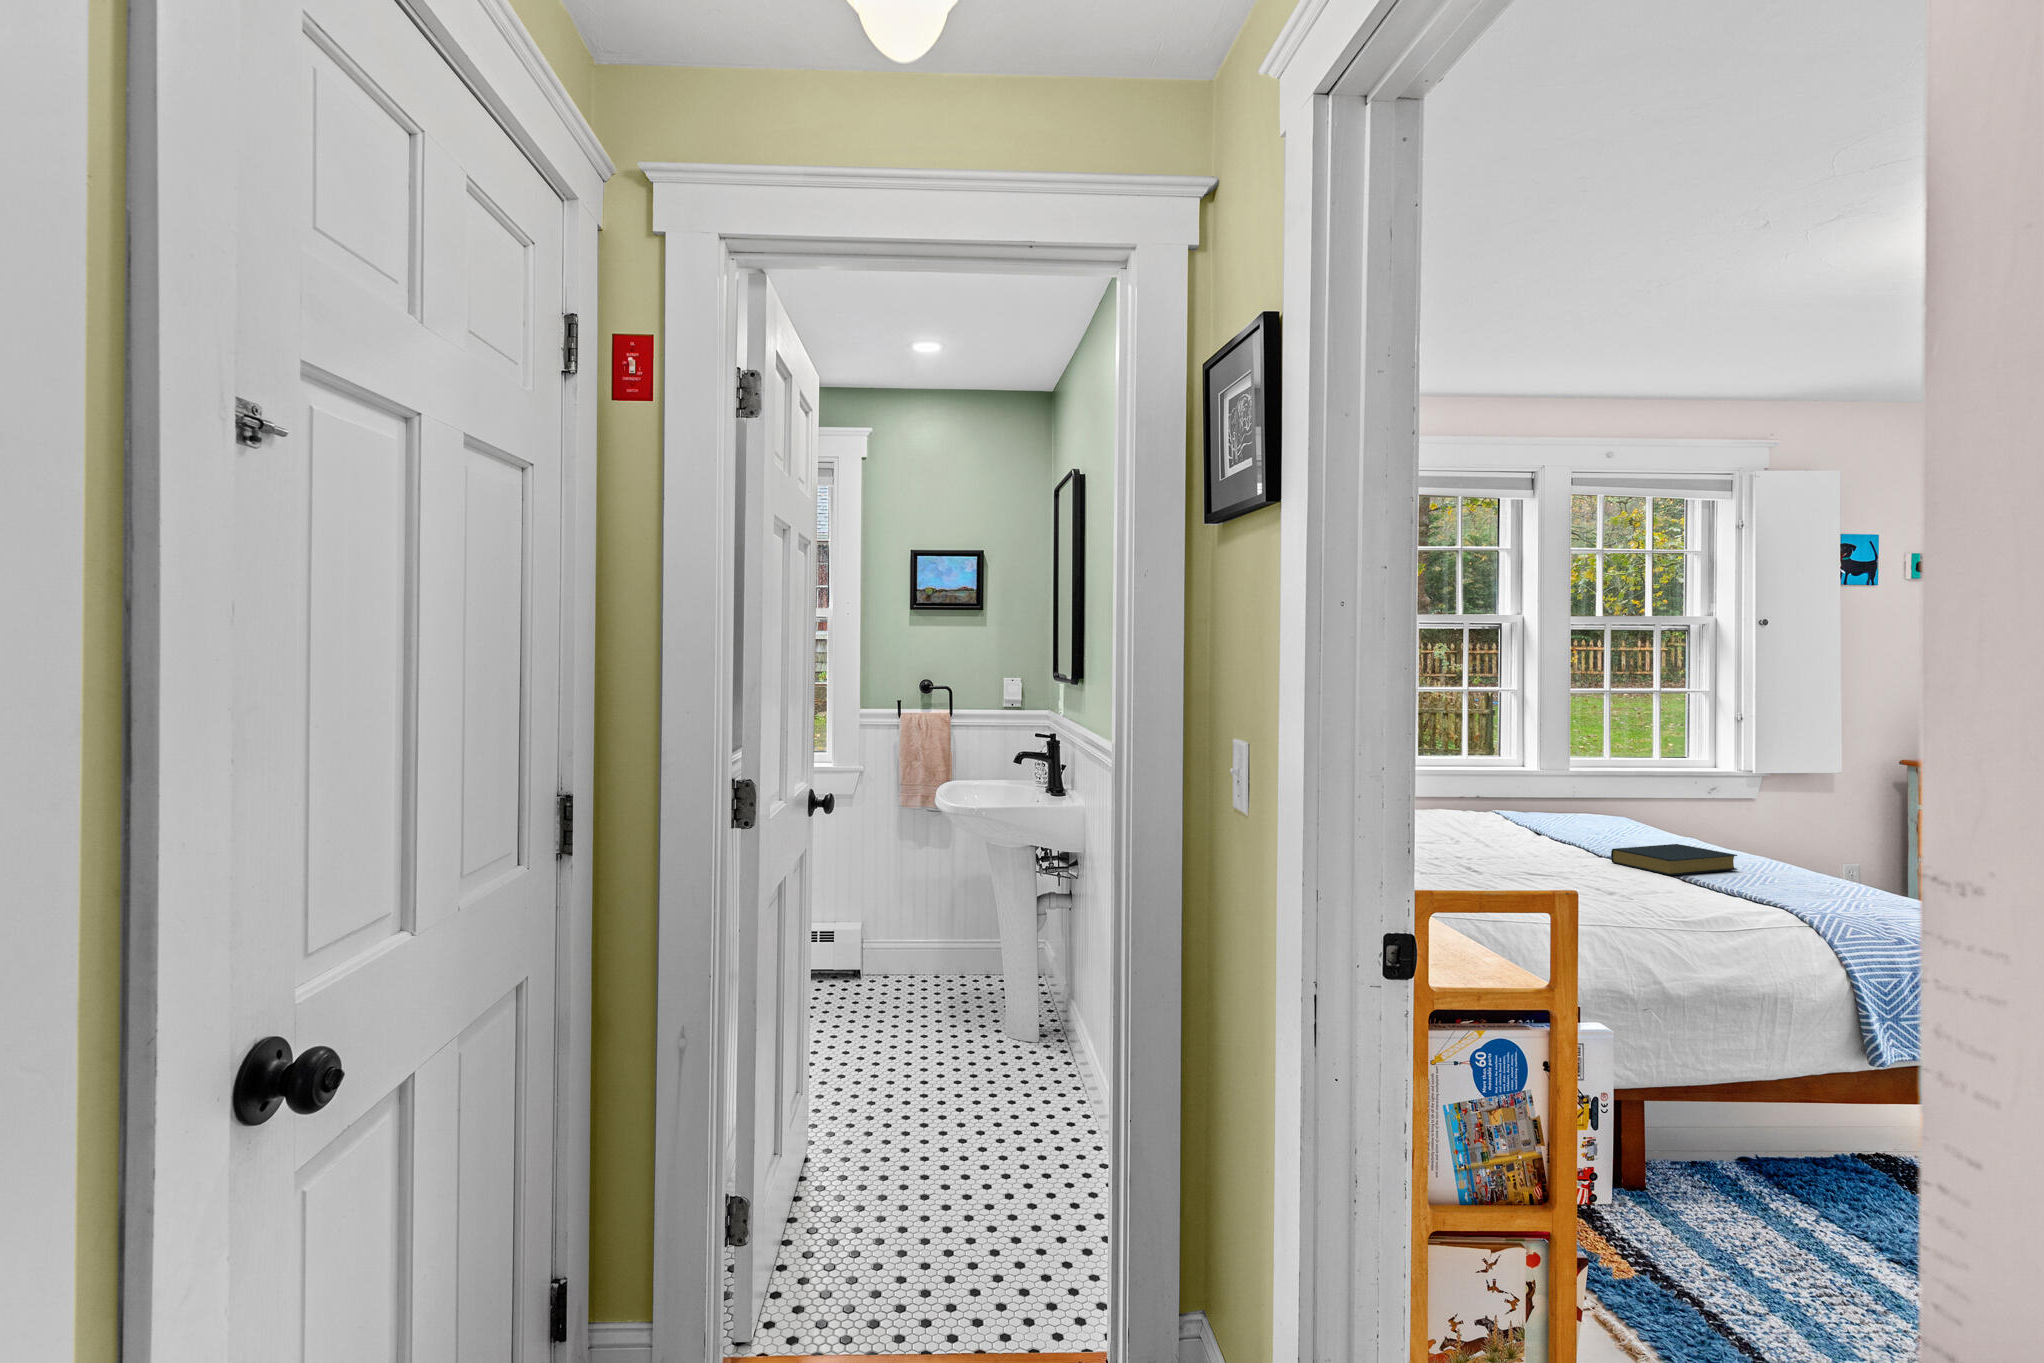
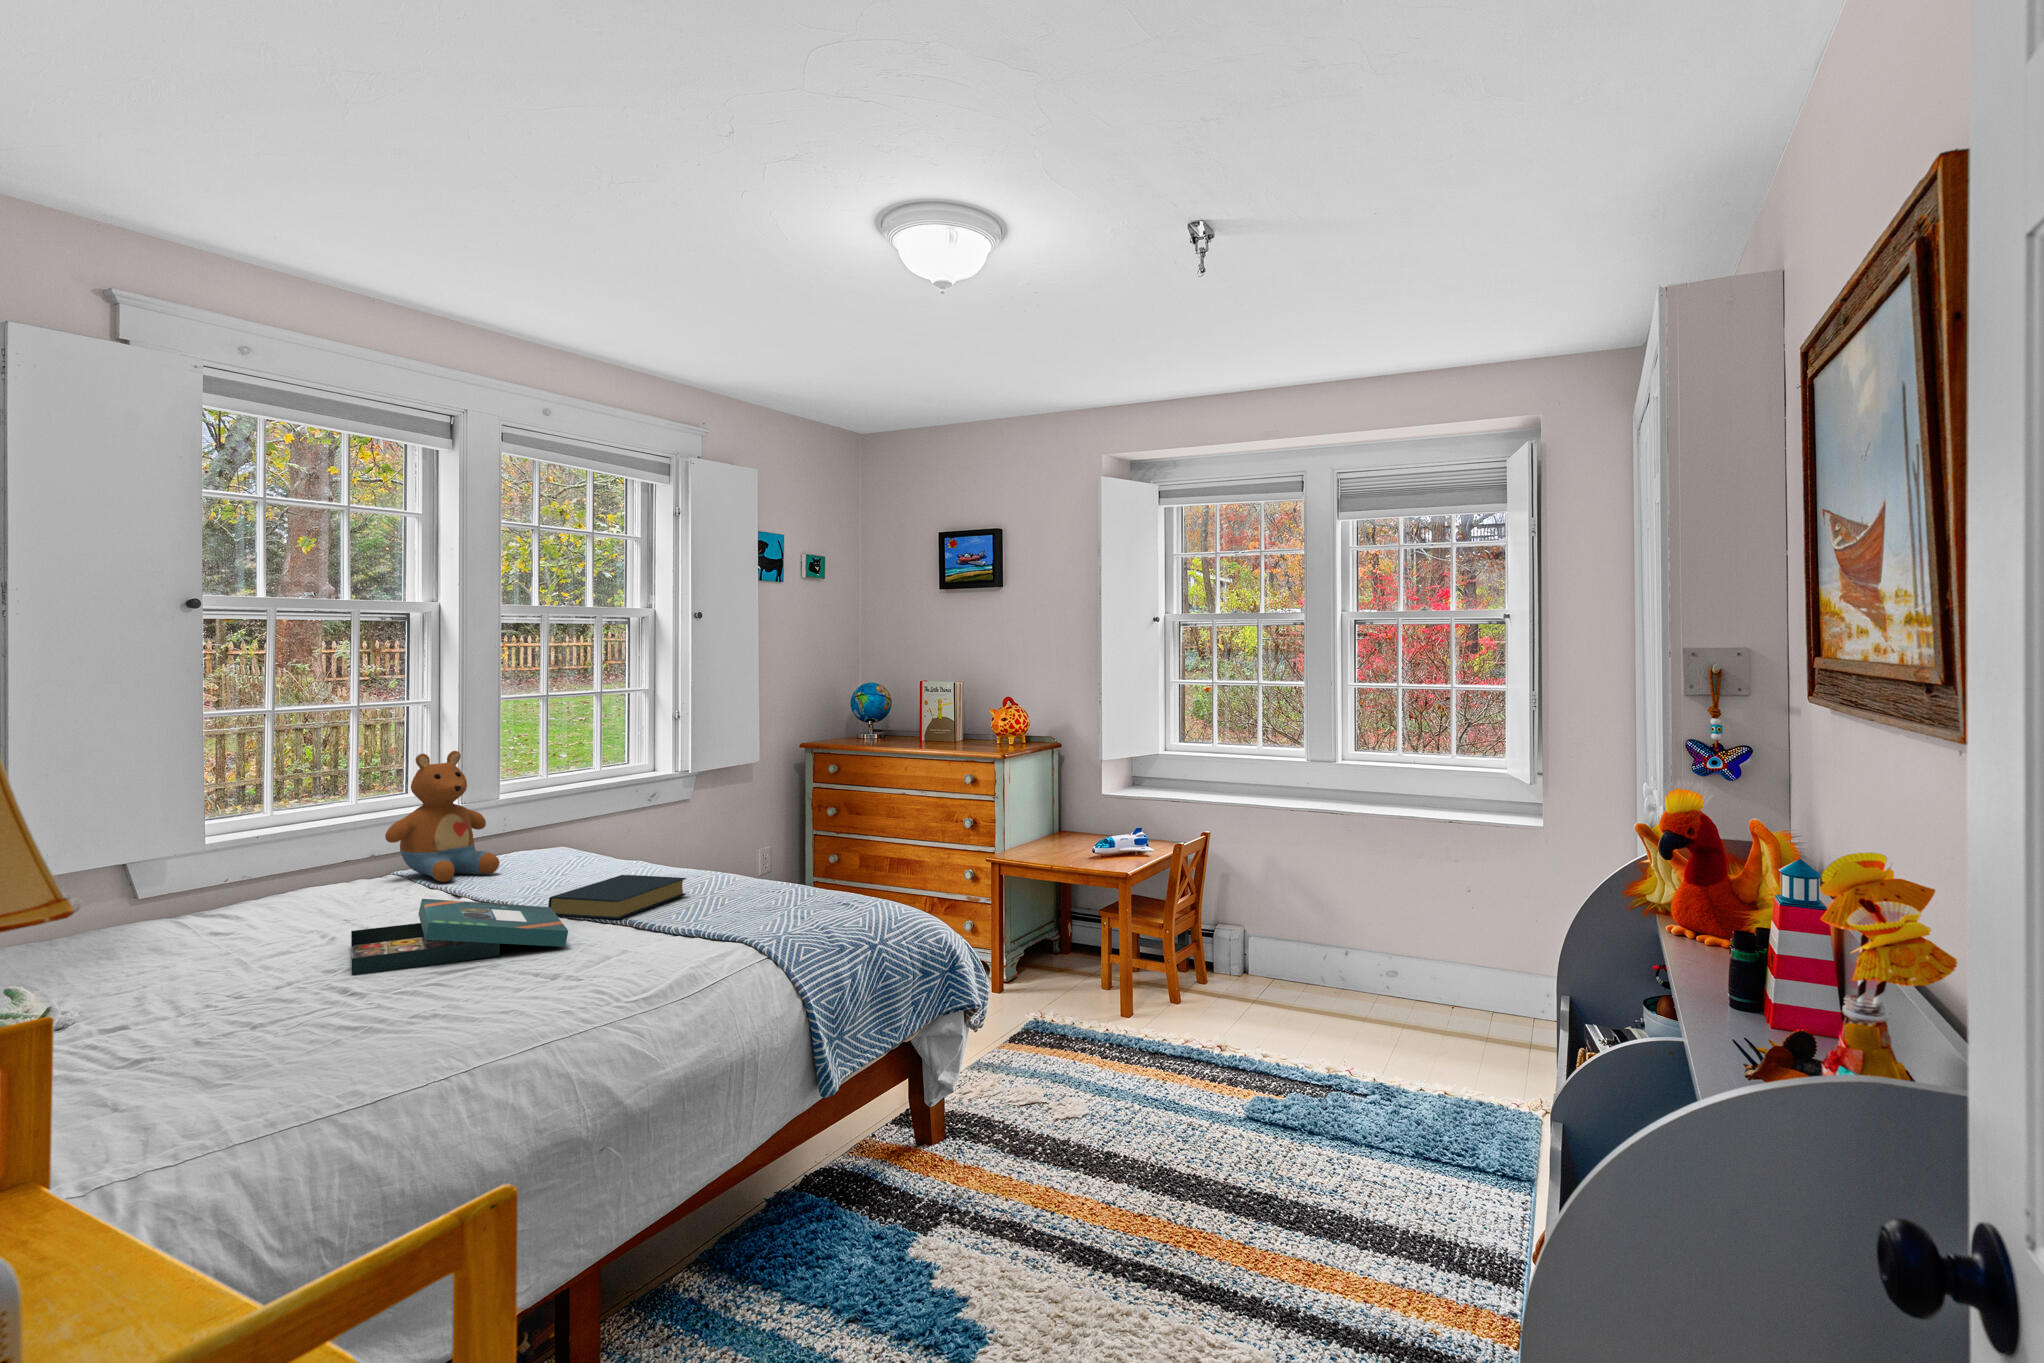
stuffed toy: none [1486,730,1572,829] -> present [385,751,499,882]
board game: none [1468,831,1626,884] -> present [351,899,568,975]

